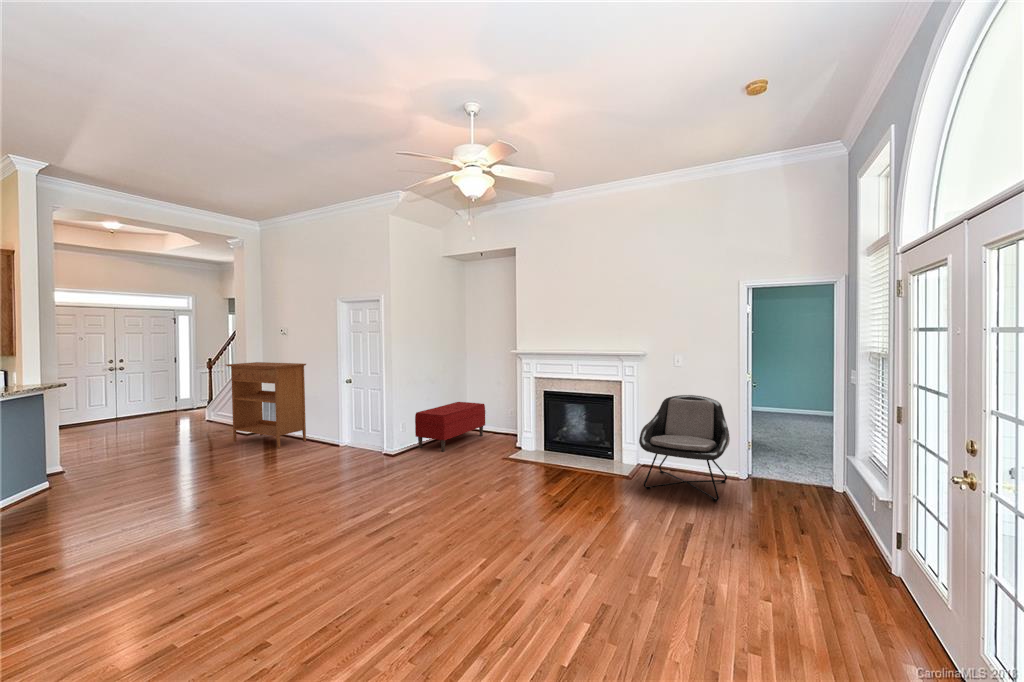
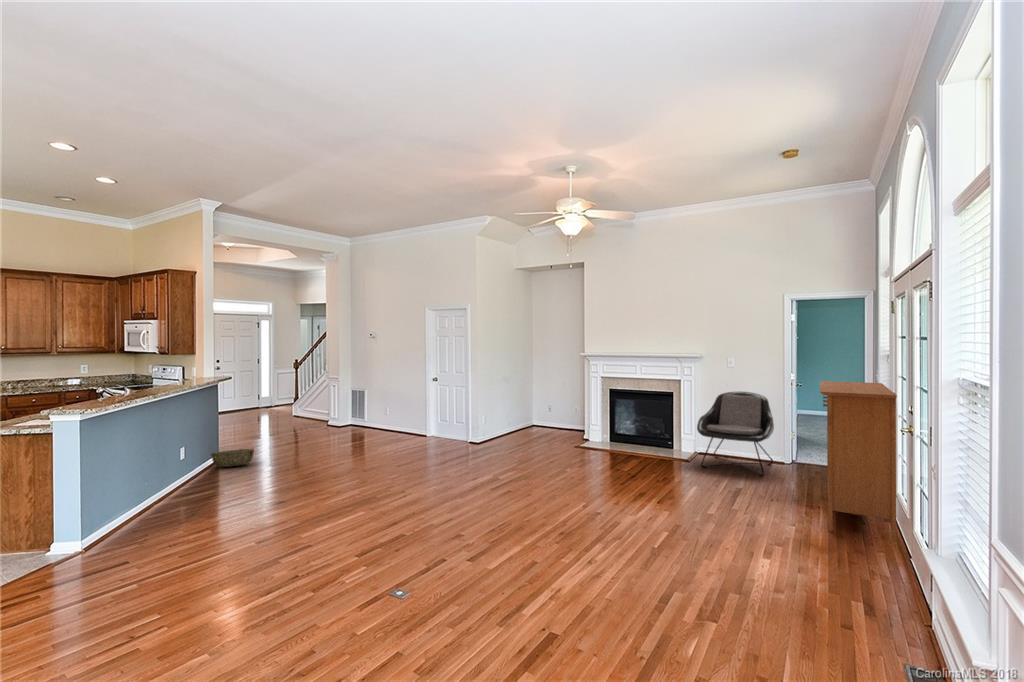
console table: present [226,362,306,448] -> present [820,381,897,542]
bench: present [415,402,485,451] -> none [495,400,553,441]
woven basket: none [14,477,86,505] -> present [211,449,254,467]

